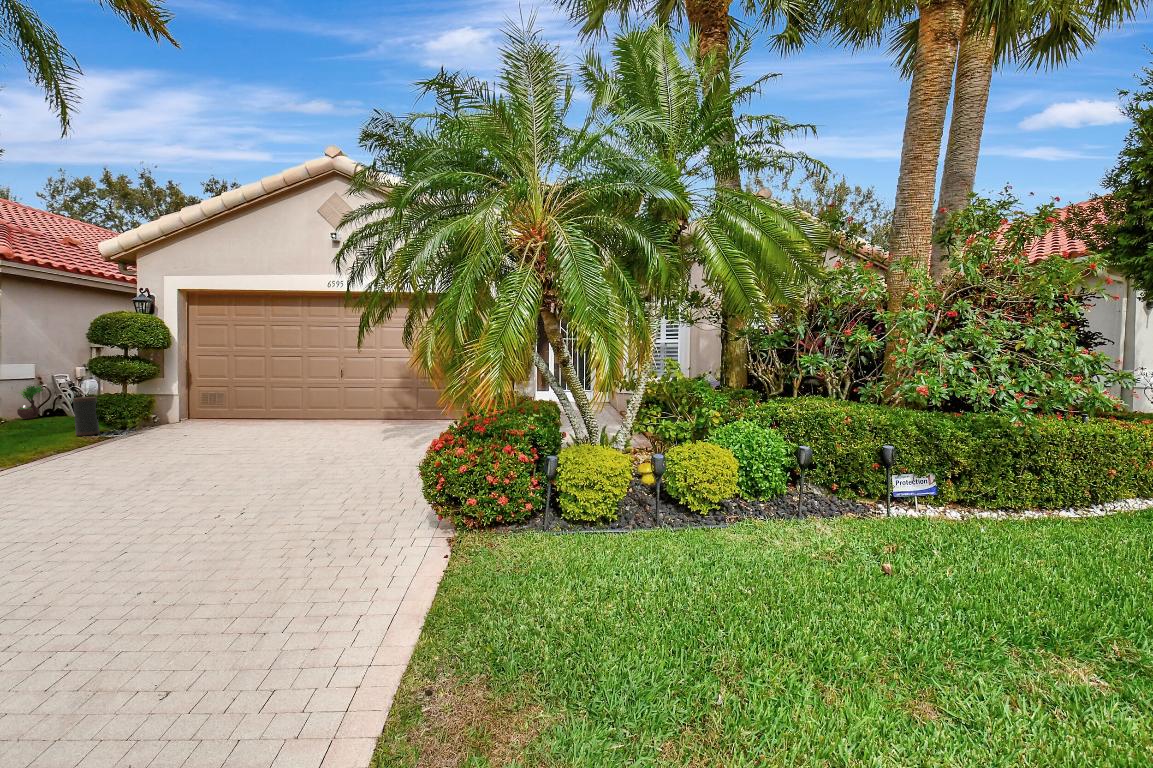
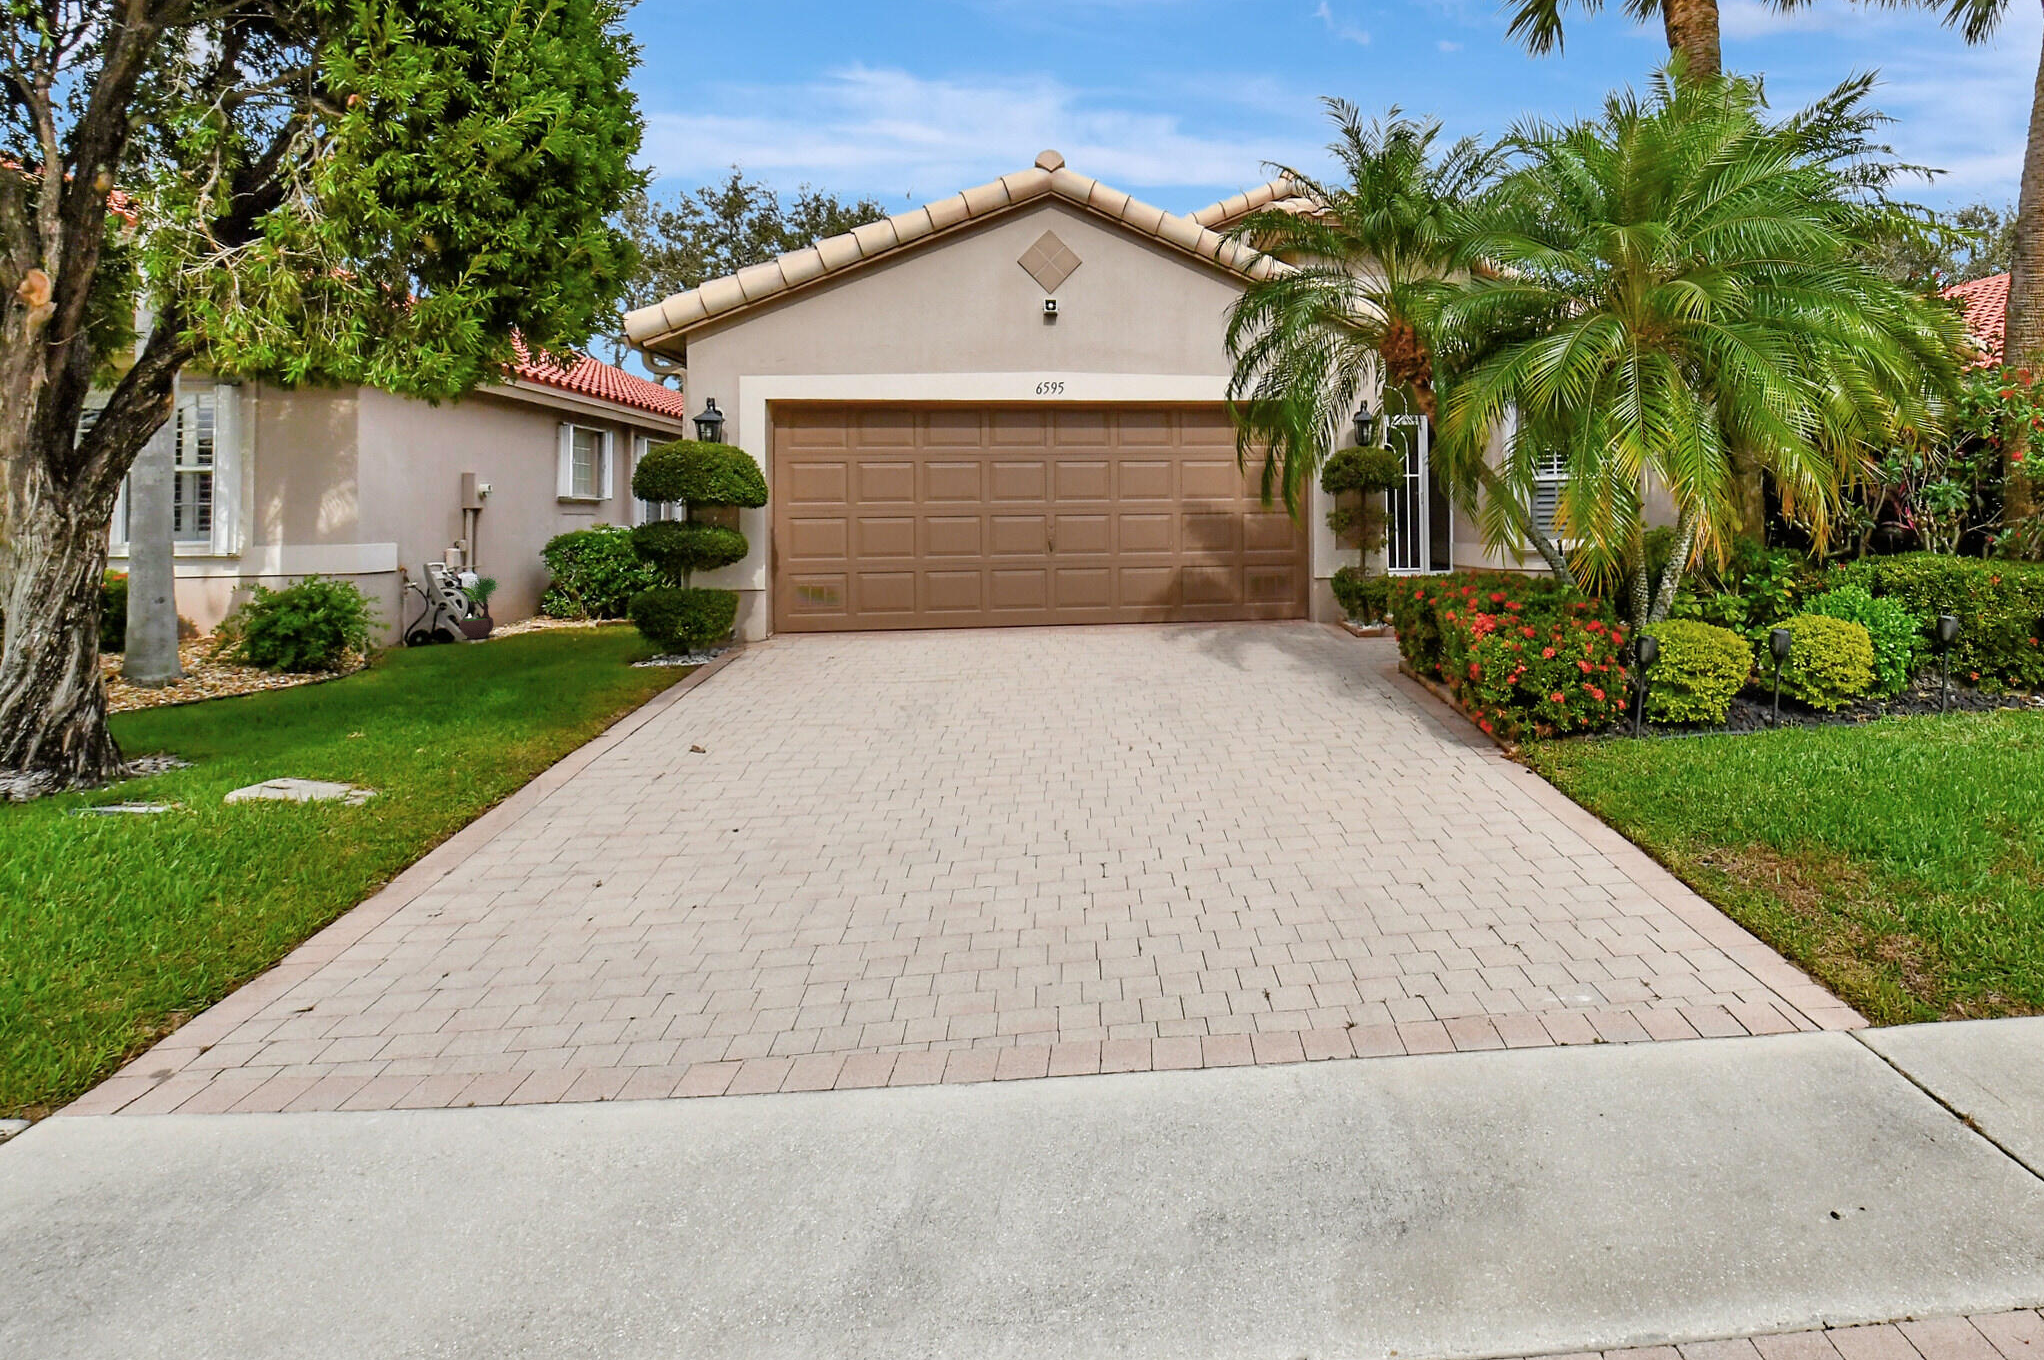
trash can: present [73,397,100,436] -> none [632,592,672,659]

